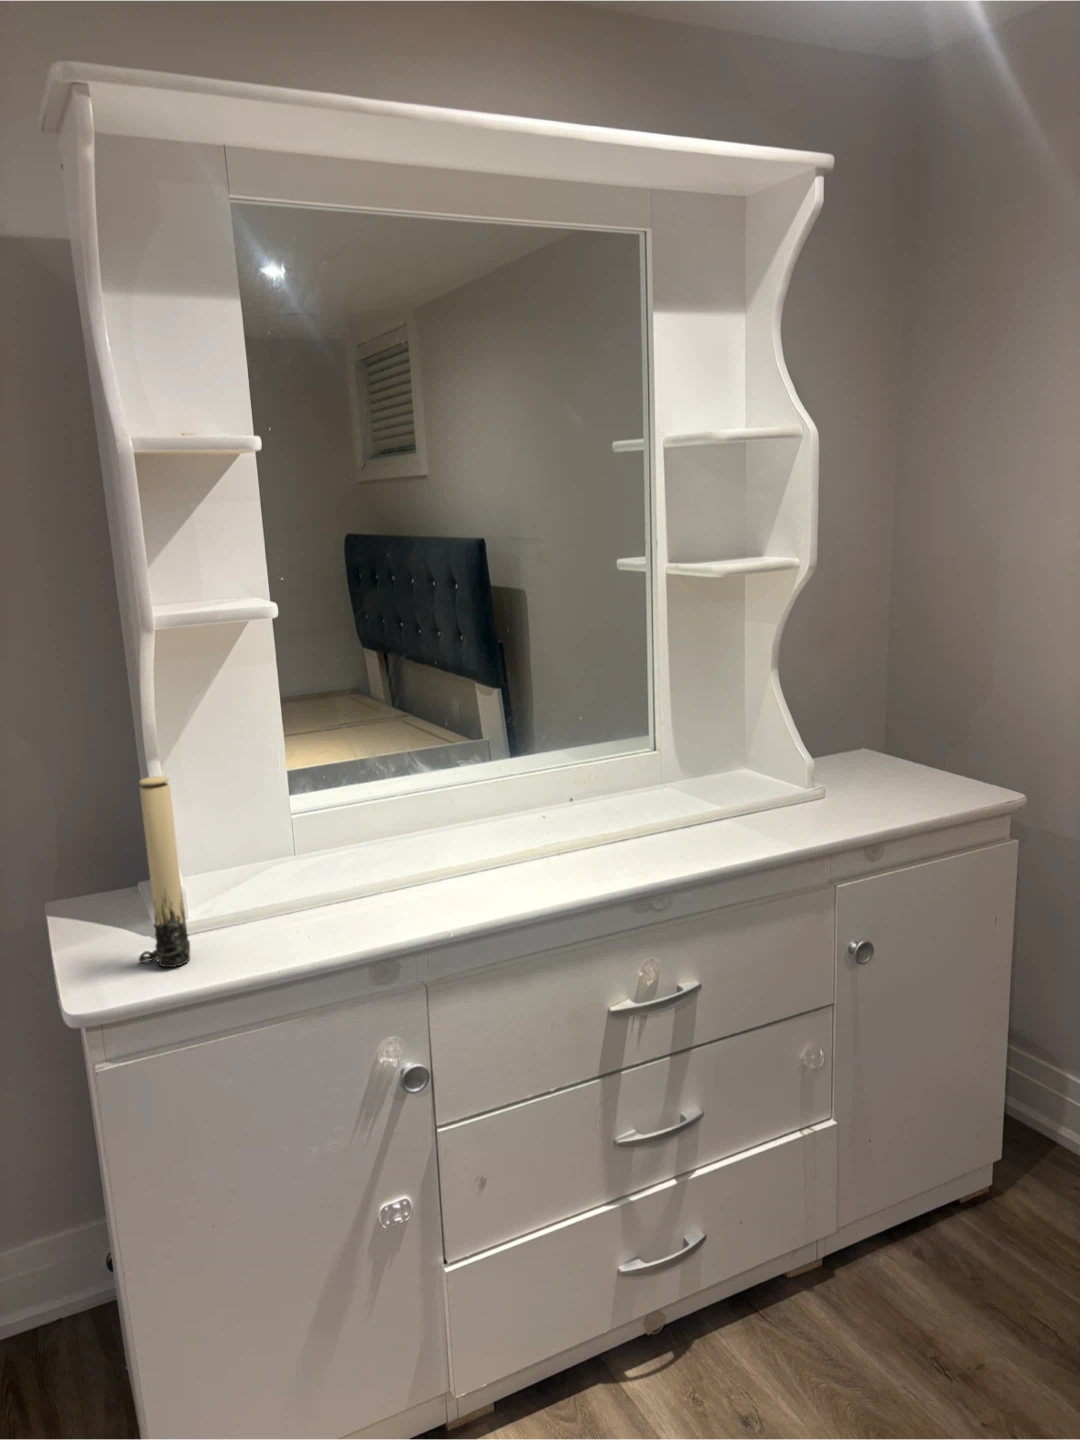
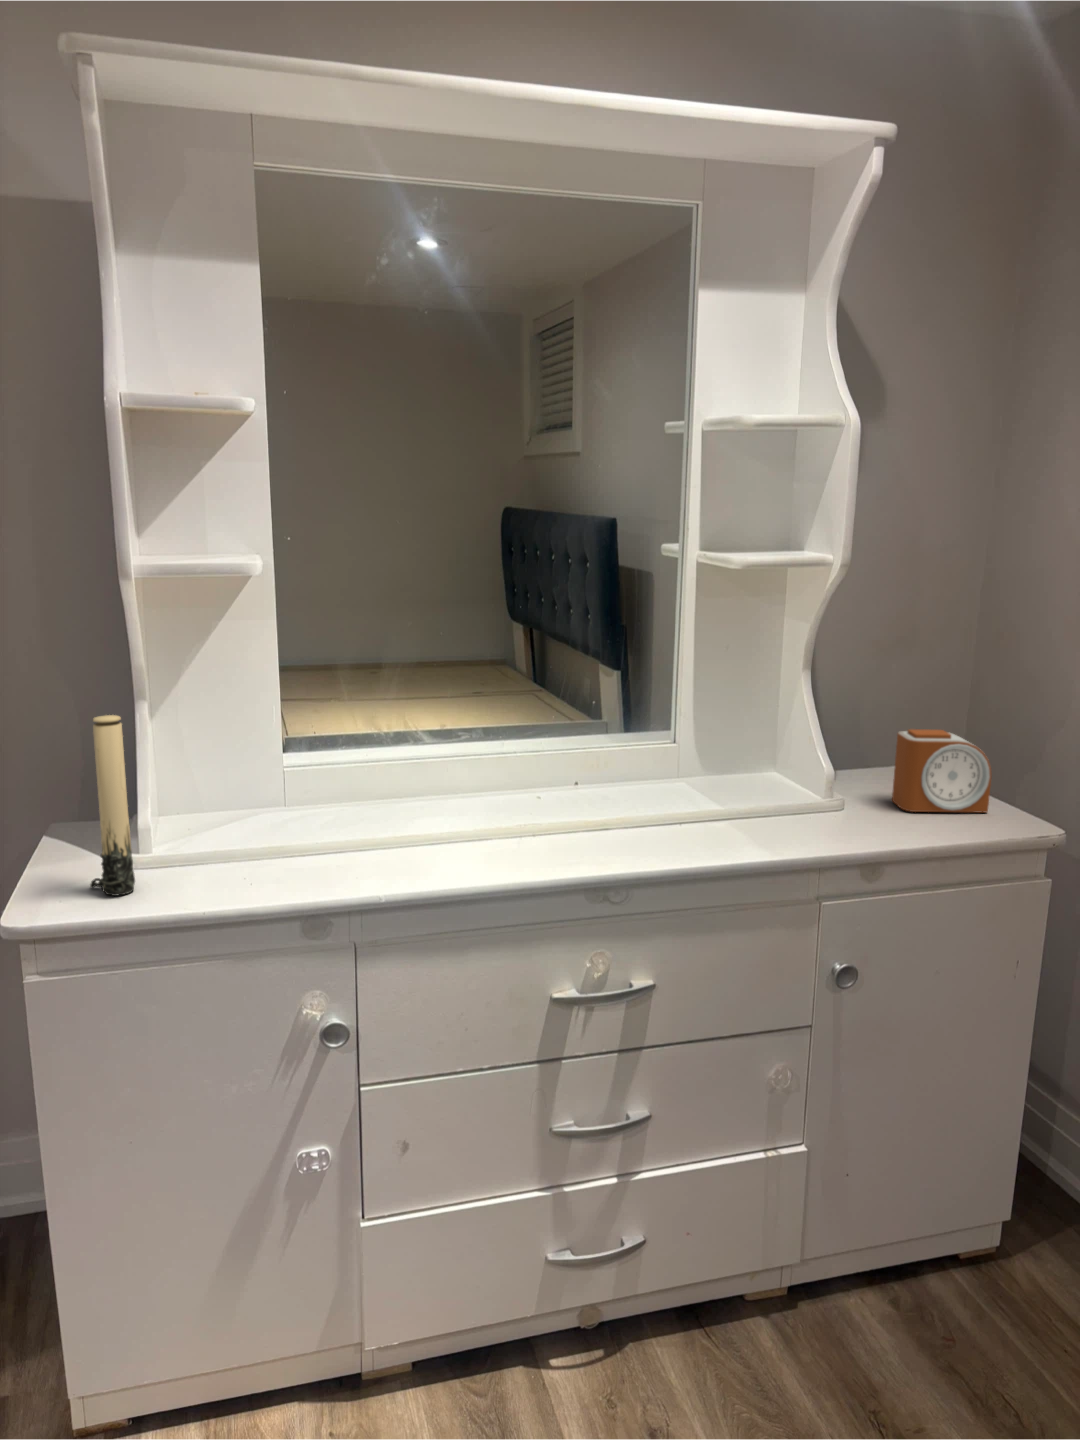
alarm clock: none [864,715,953,793] -> present [892,729,991,813]

